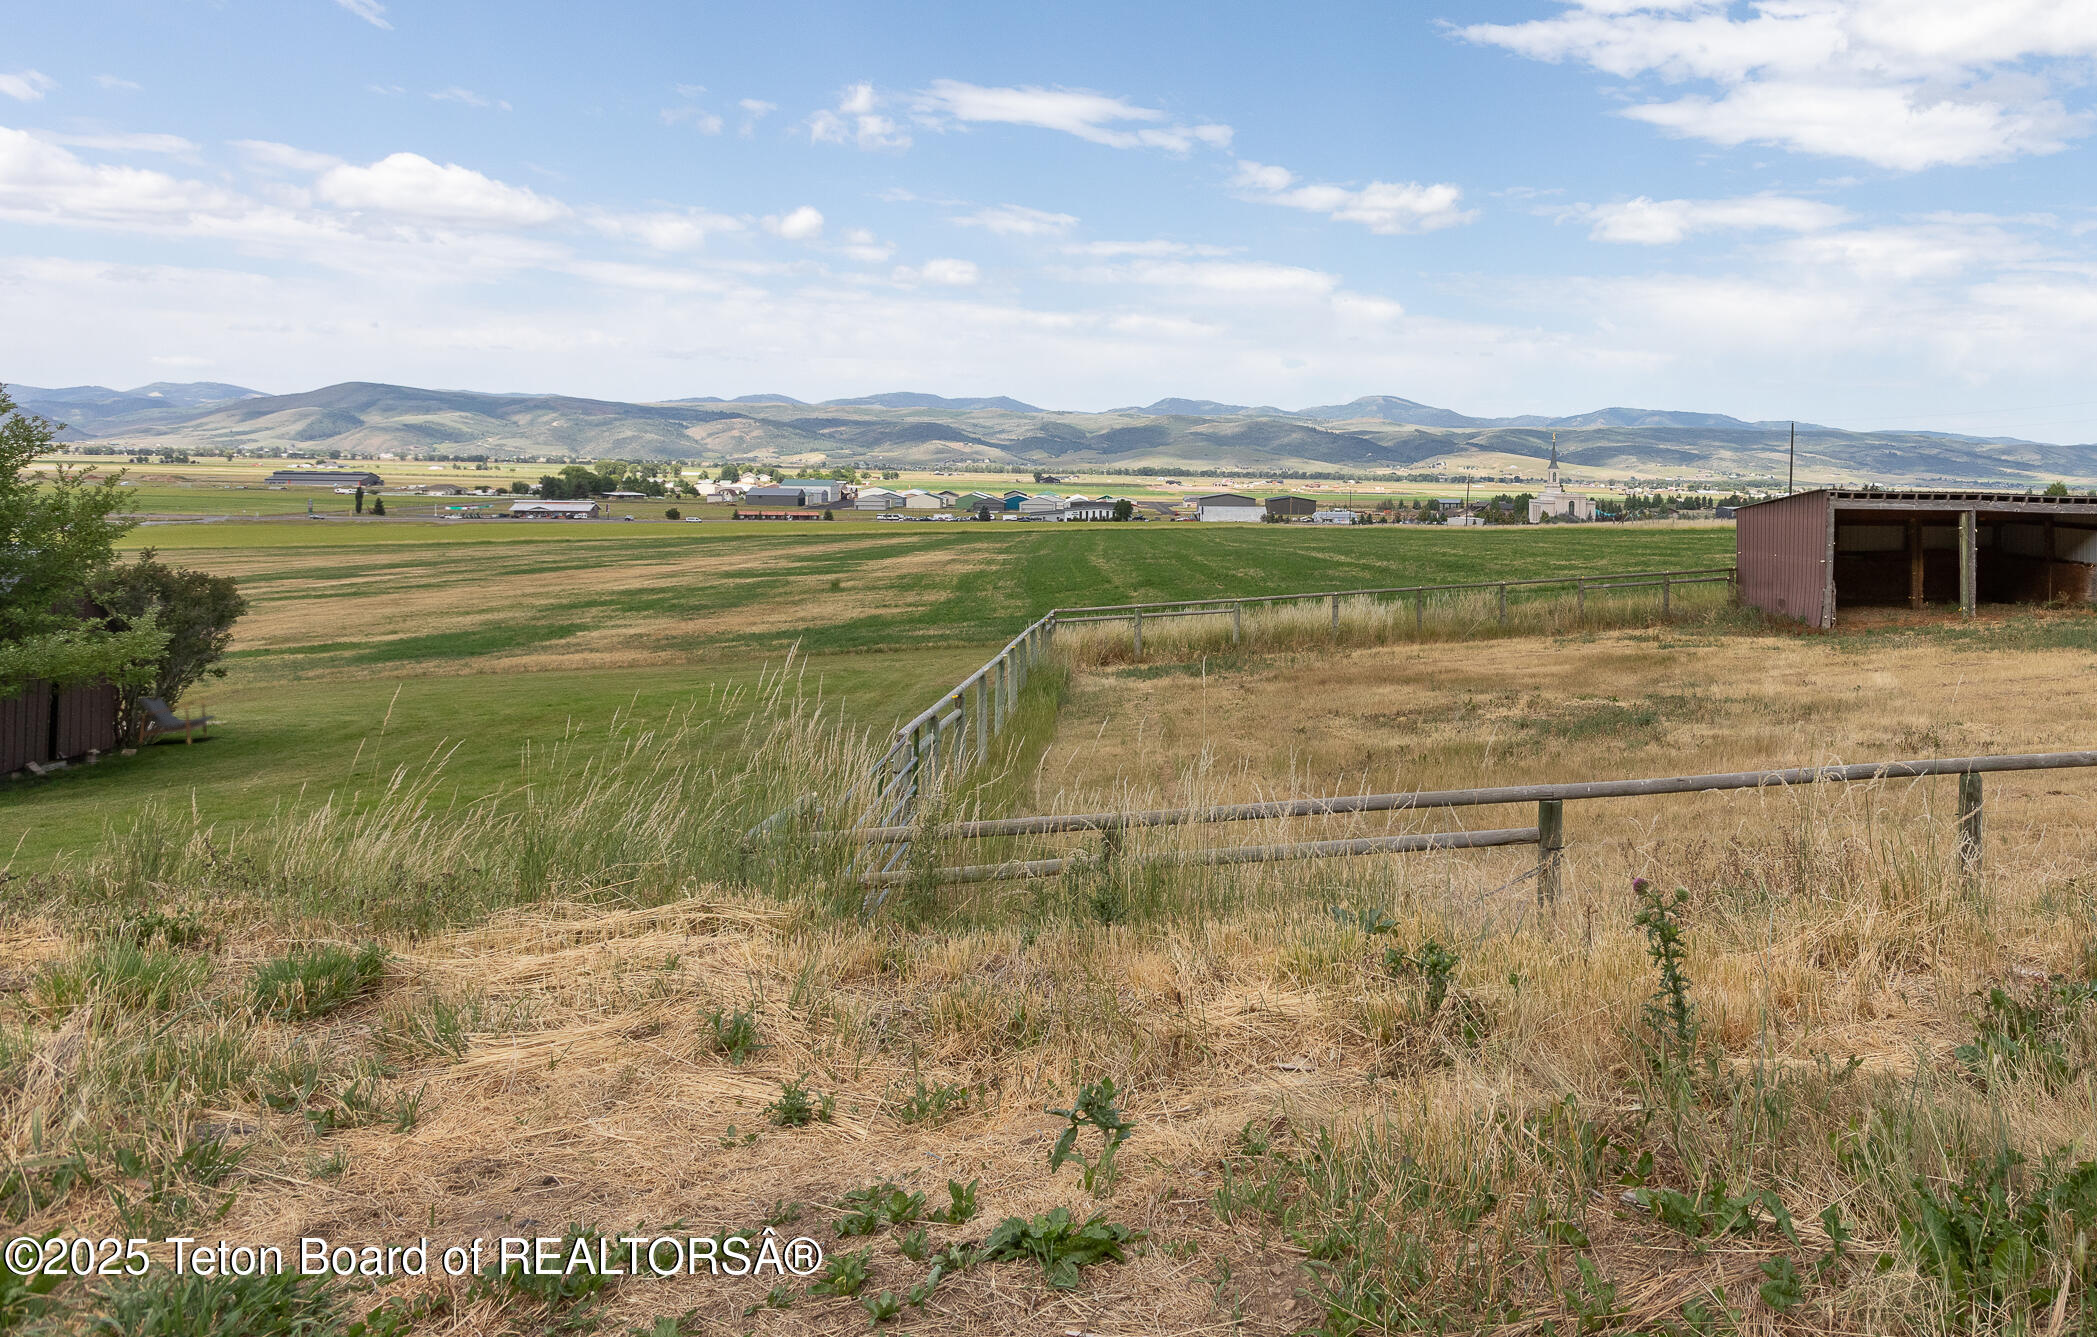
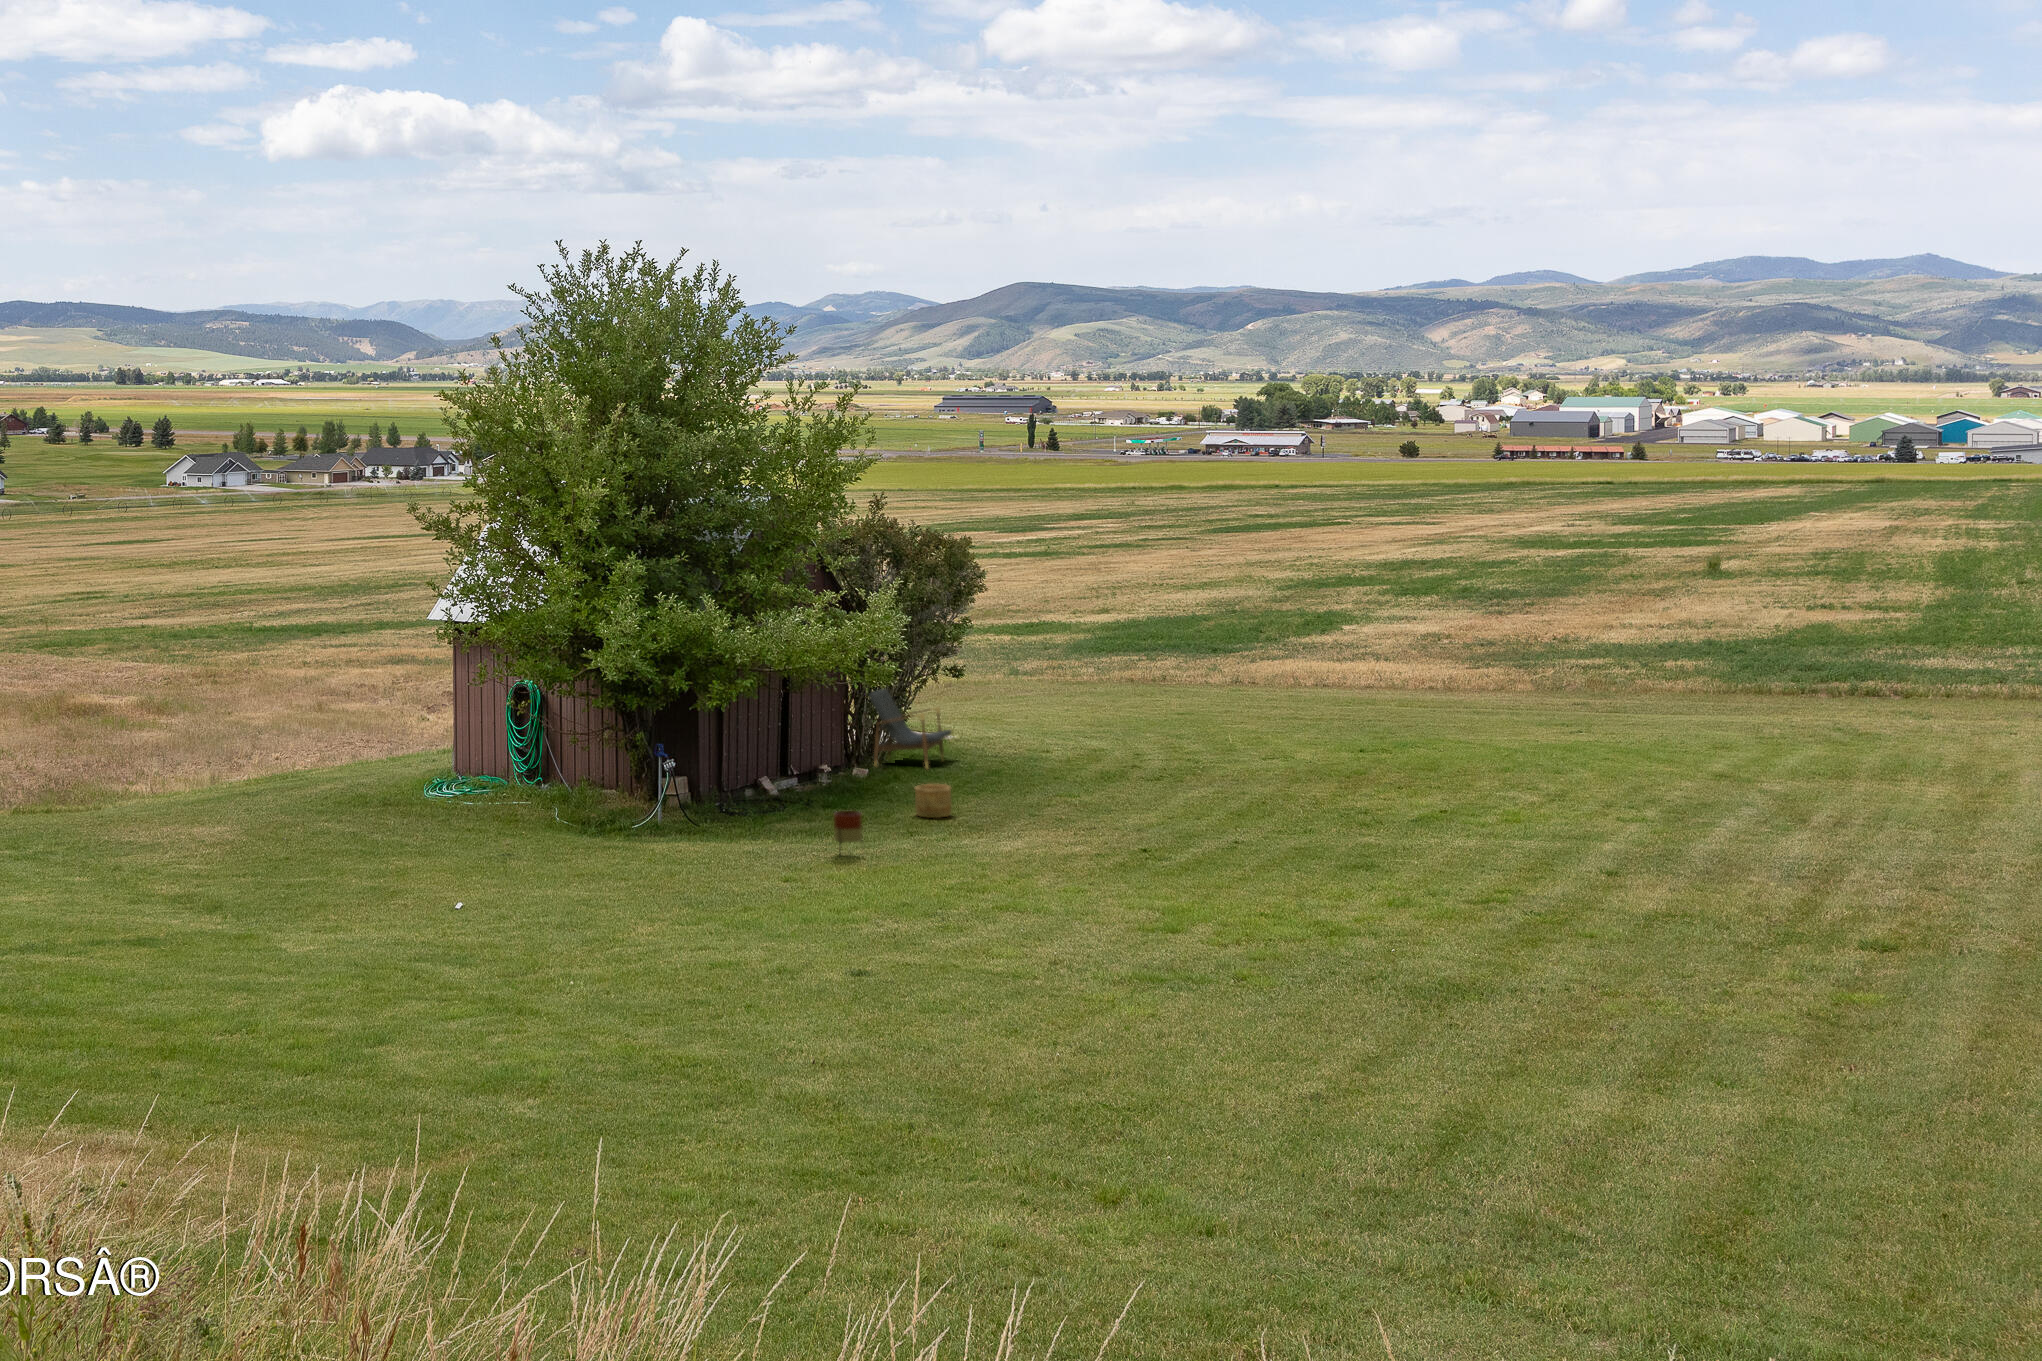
wooden bucket: none [167,748,203,772] -> present [915,784,952,818]
planter: none [81,770,111,804] -> present [834,811,863,845]

